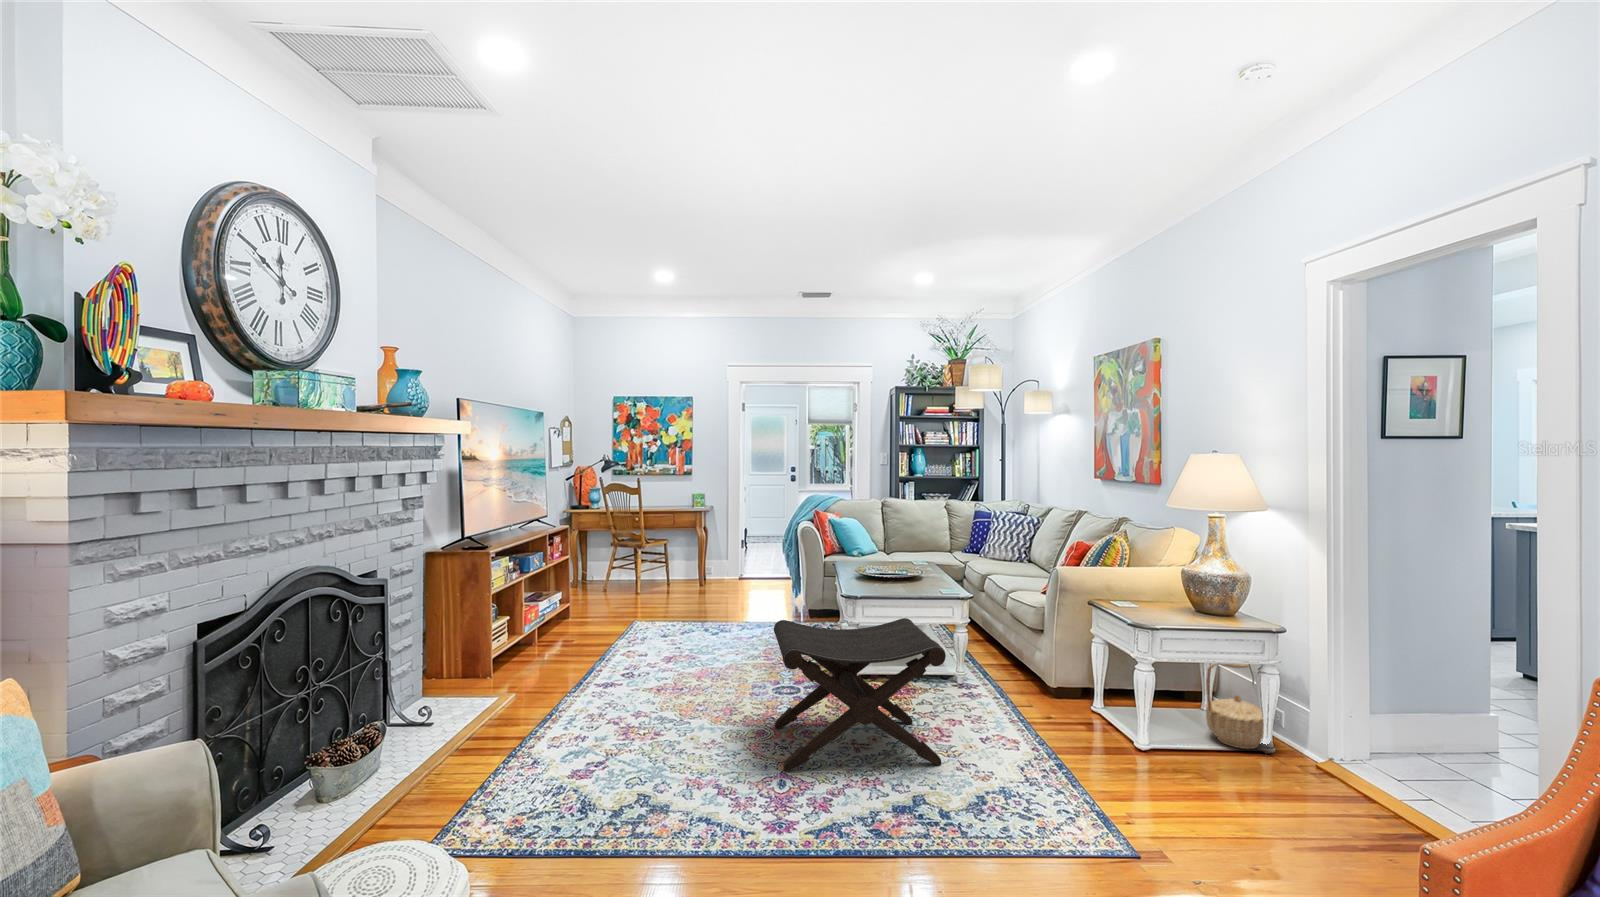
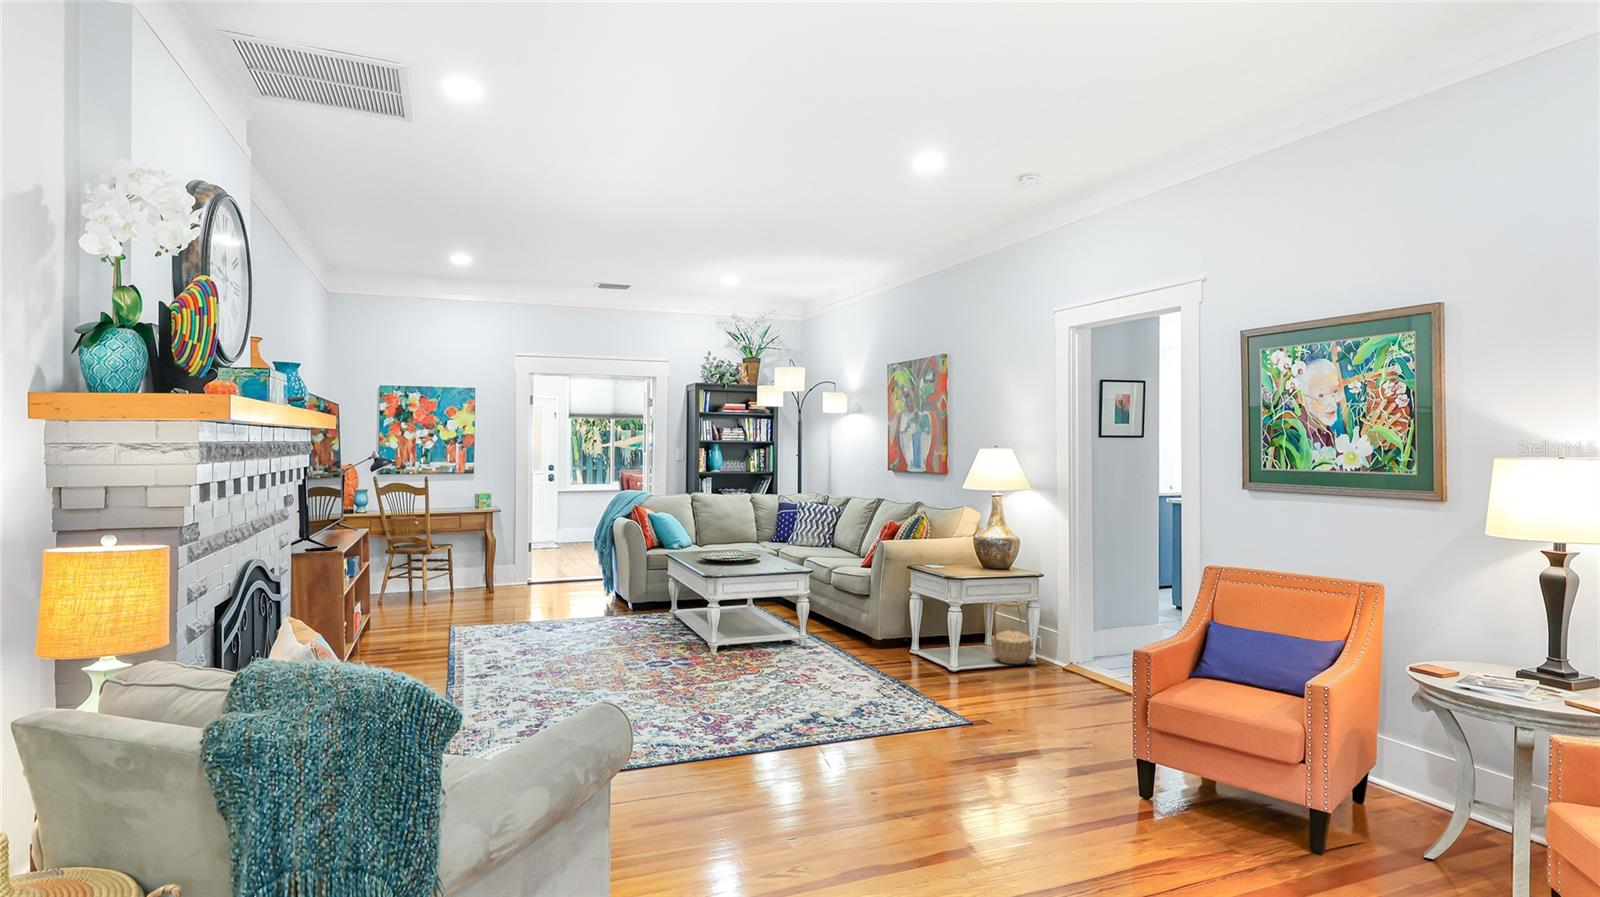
footstool: present [774,618,946,771] -> none [669,588,823,712]

